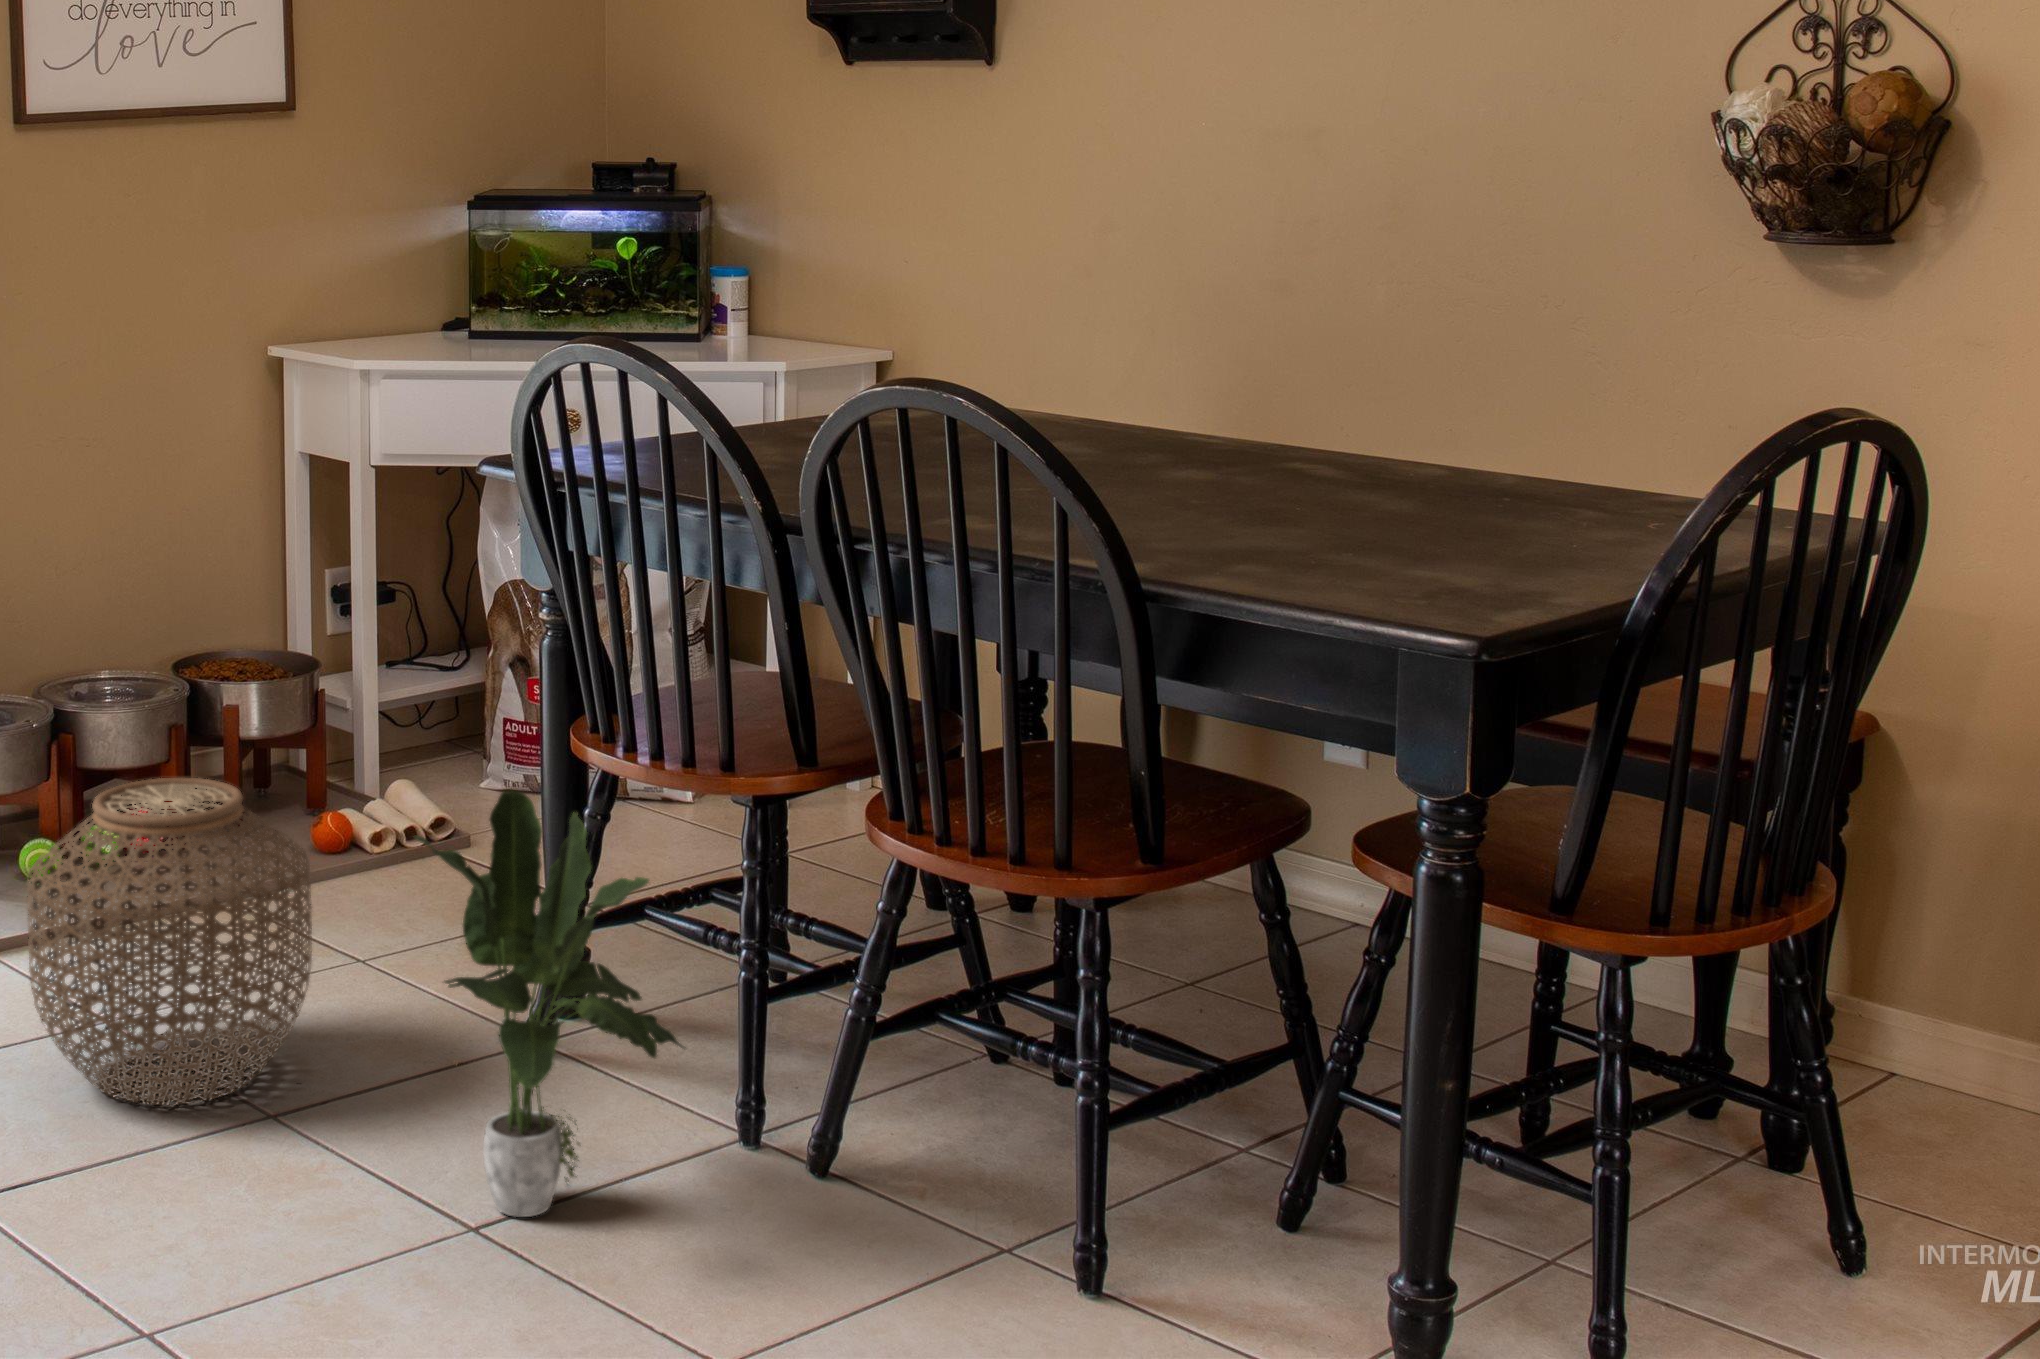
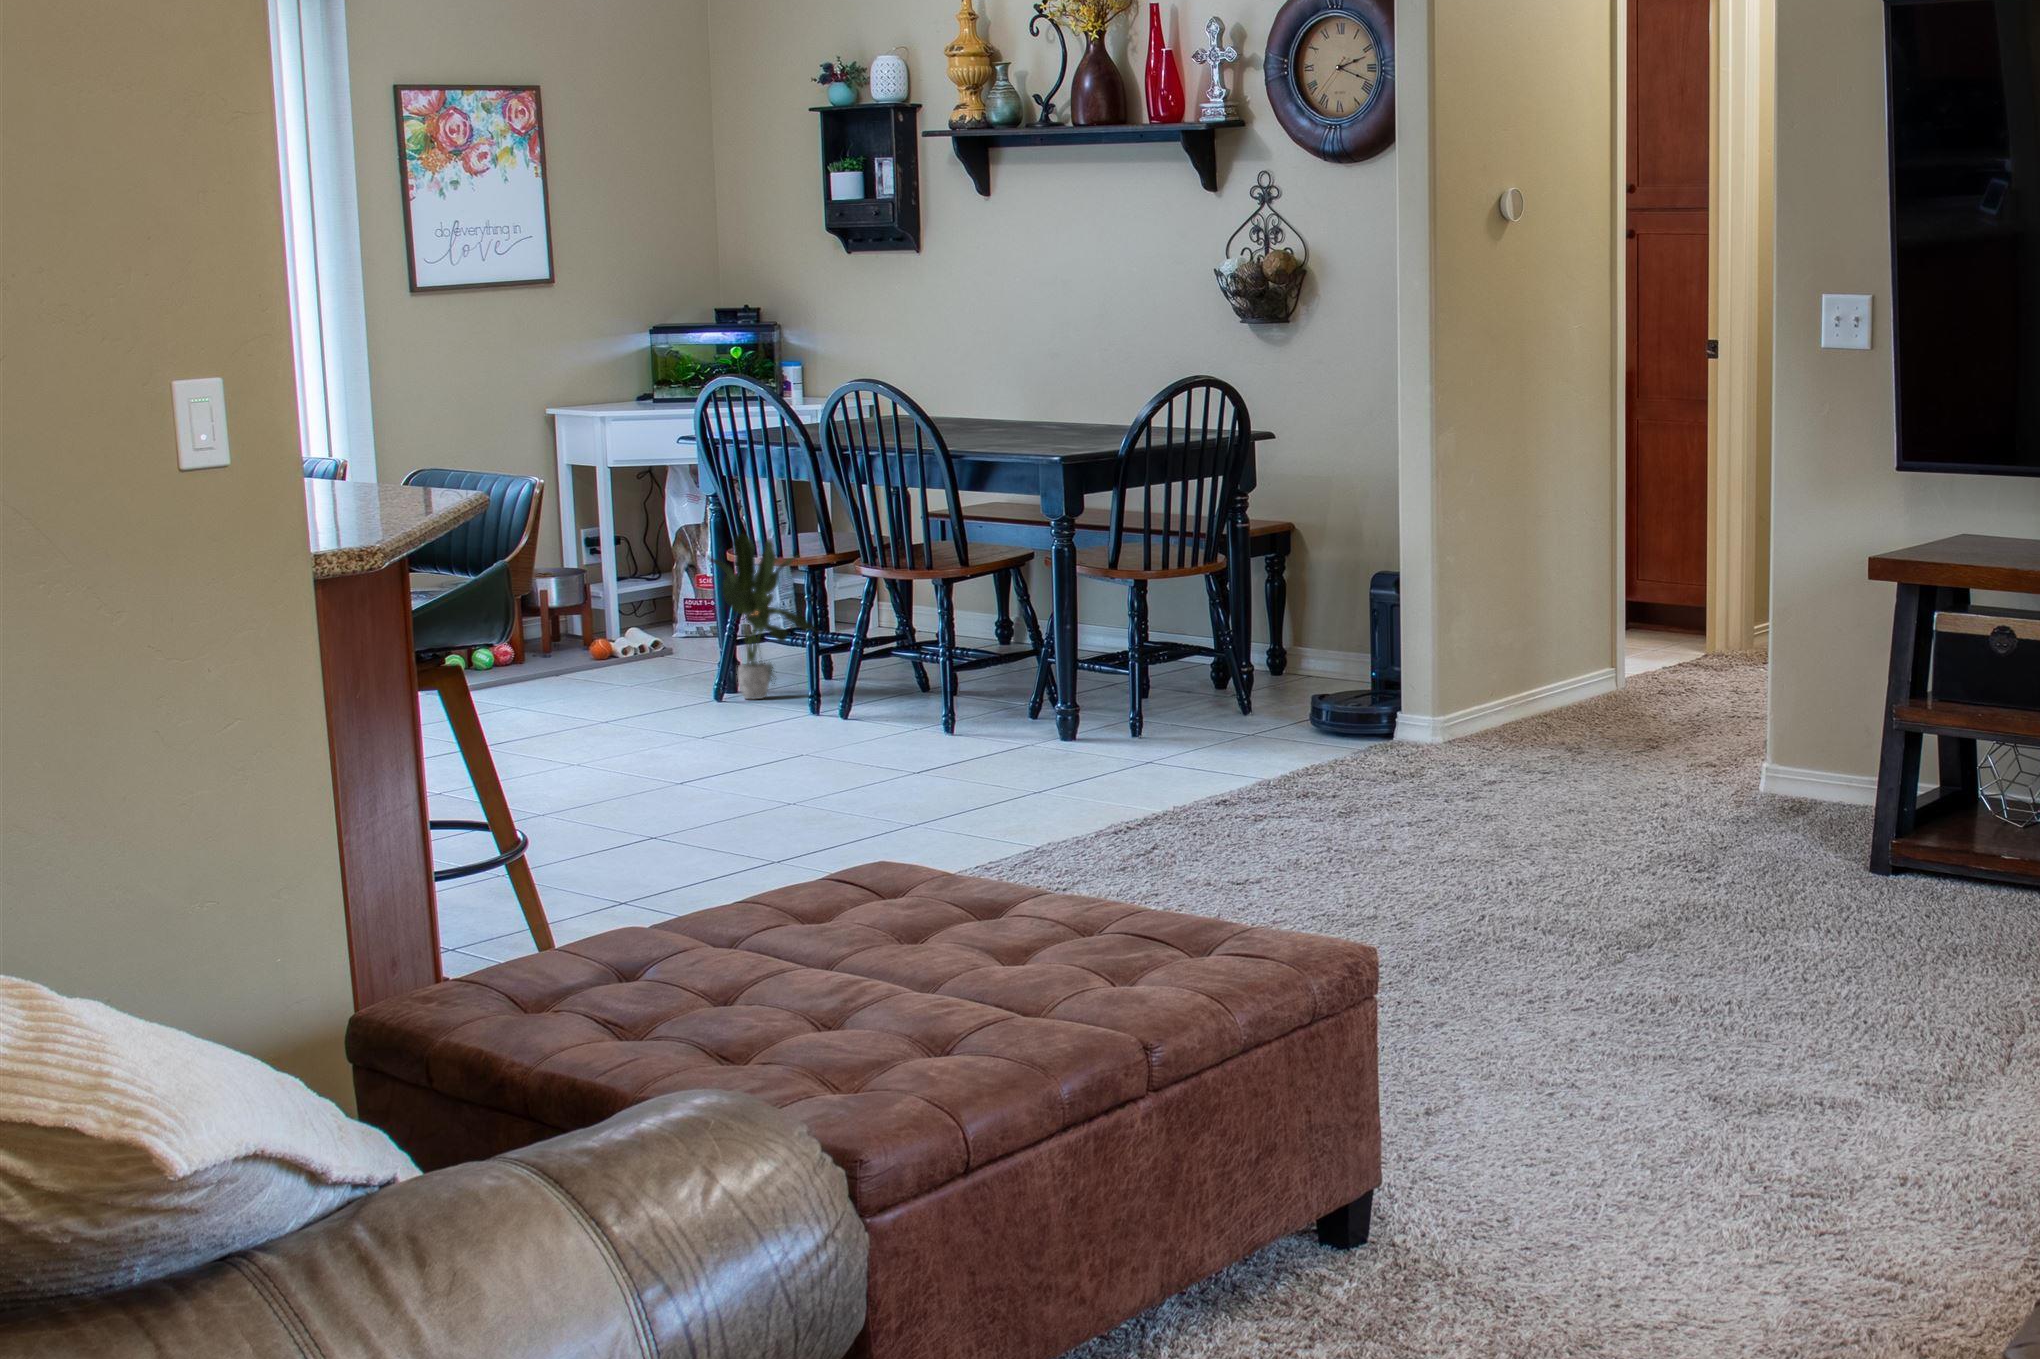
woven basket: present [27,778,312,1105] -> none [517,565,644,696]

